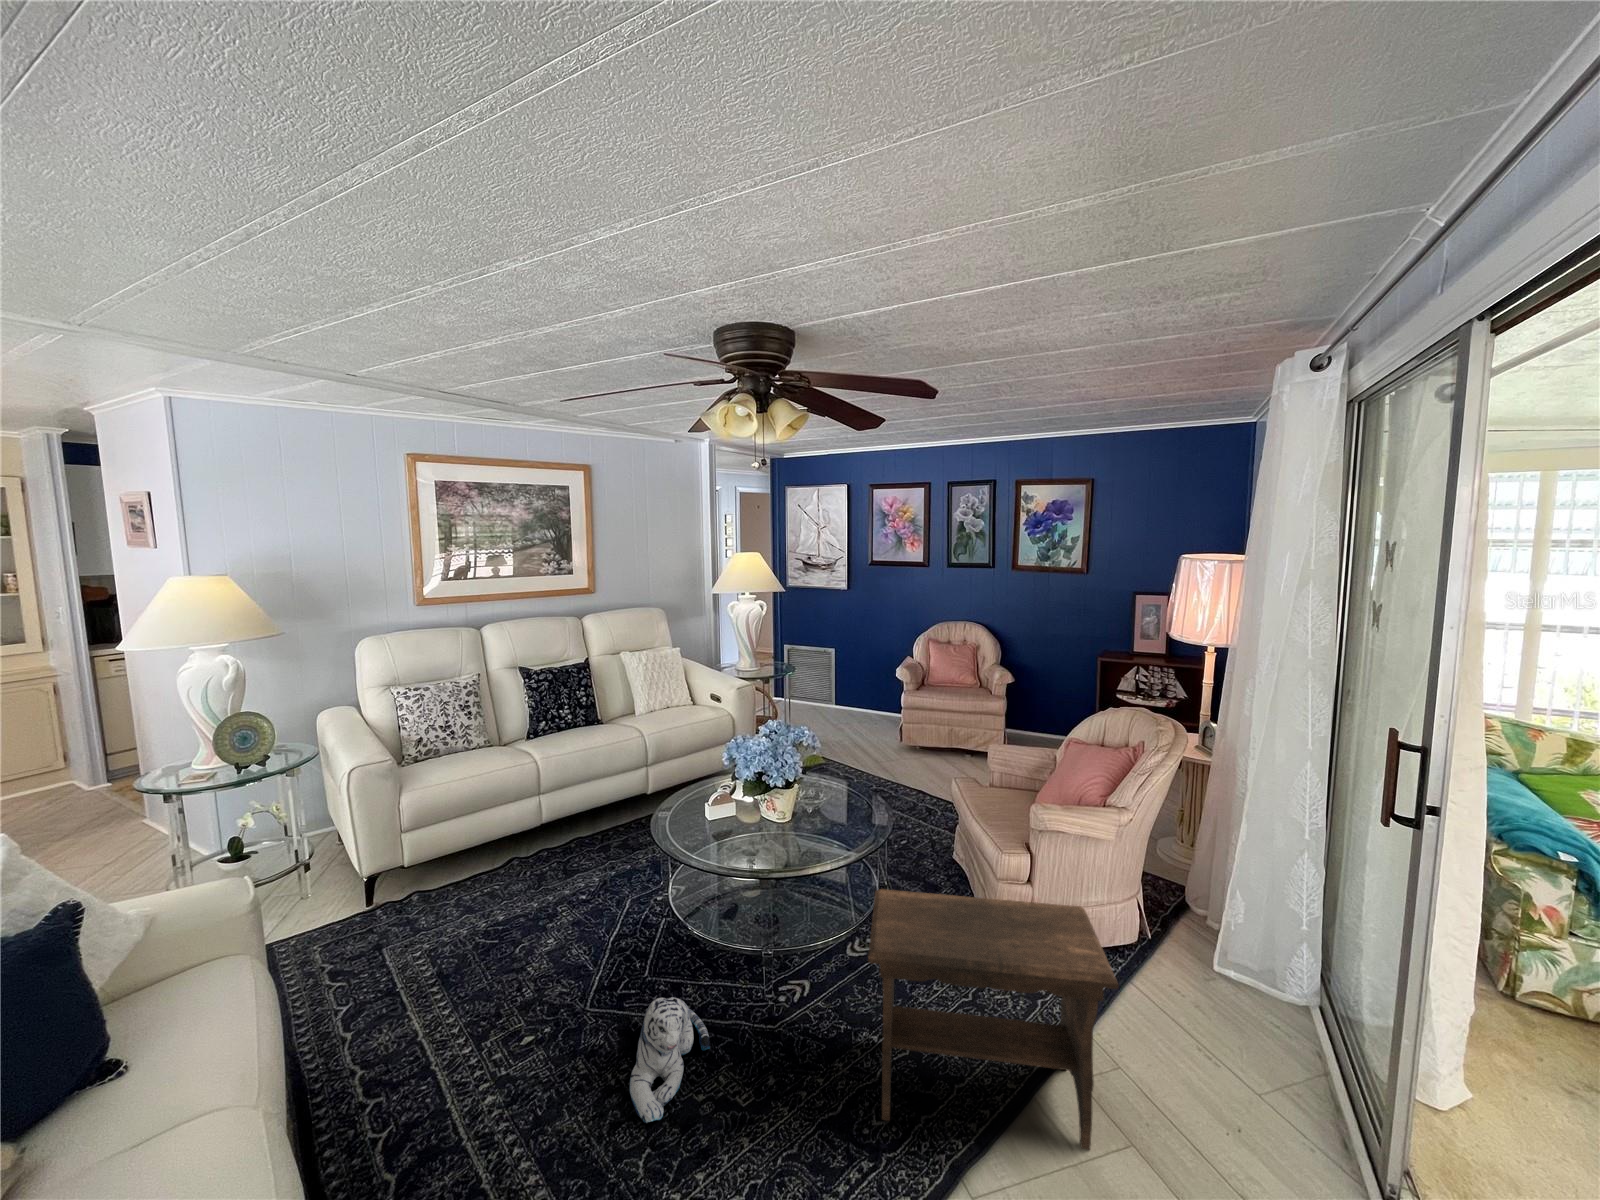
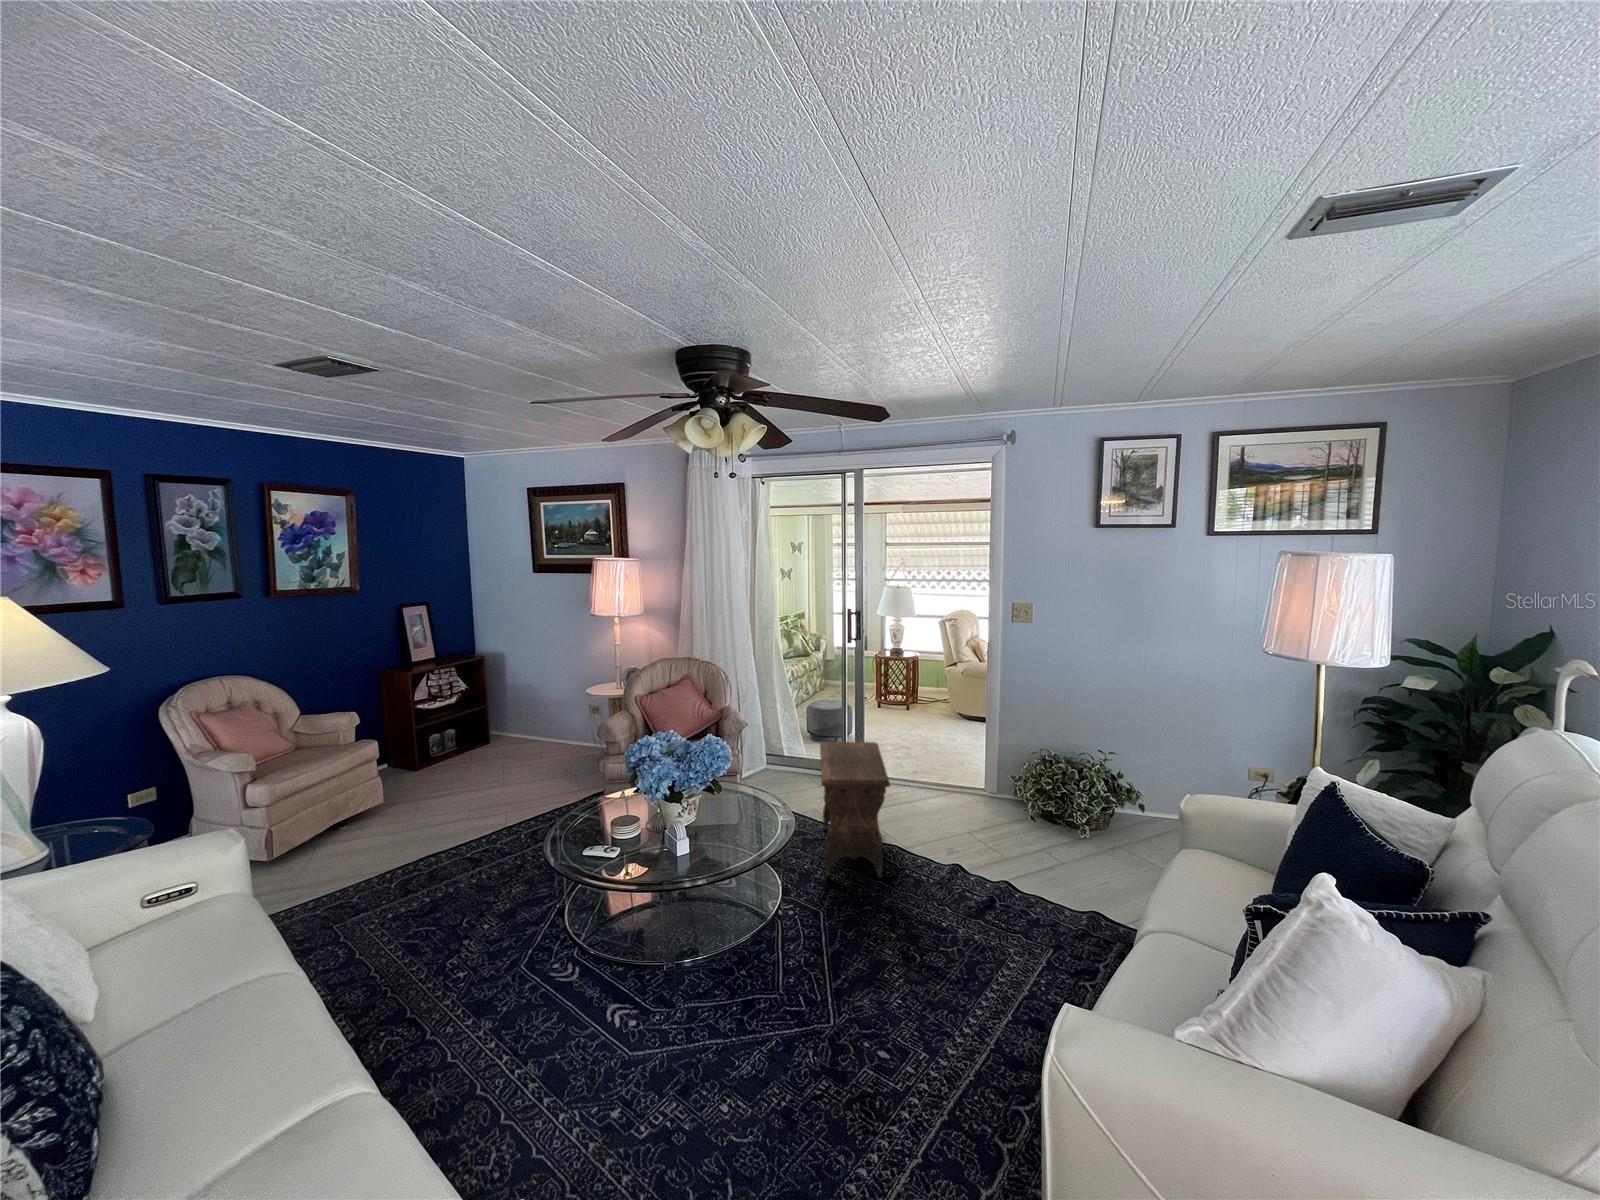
plush toy: present [629,997,710,1123] -> none [823,902,932,978]

